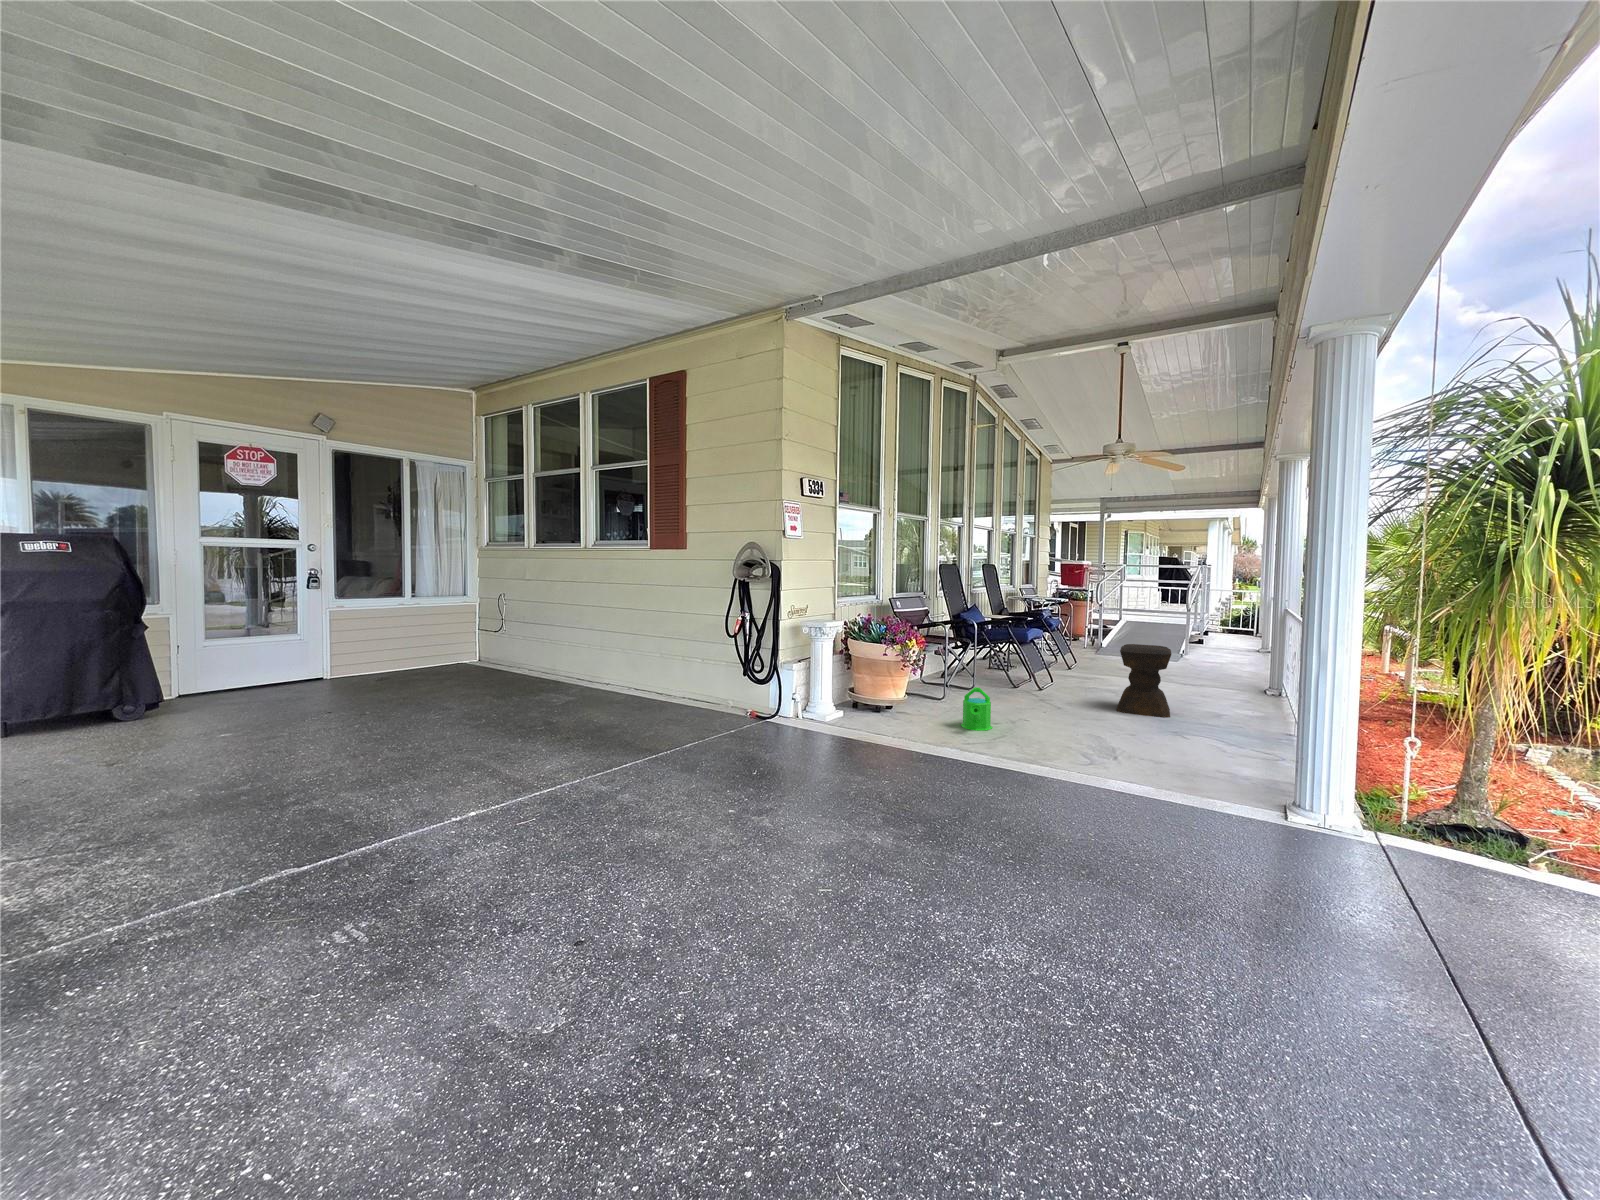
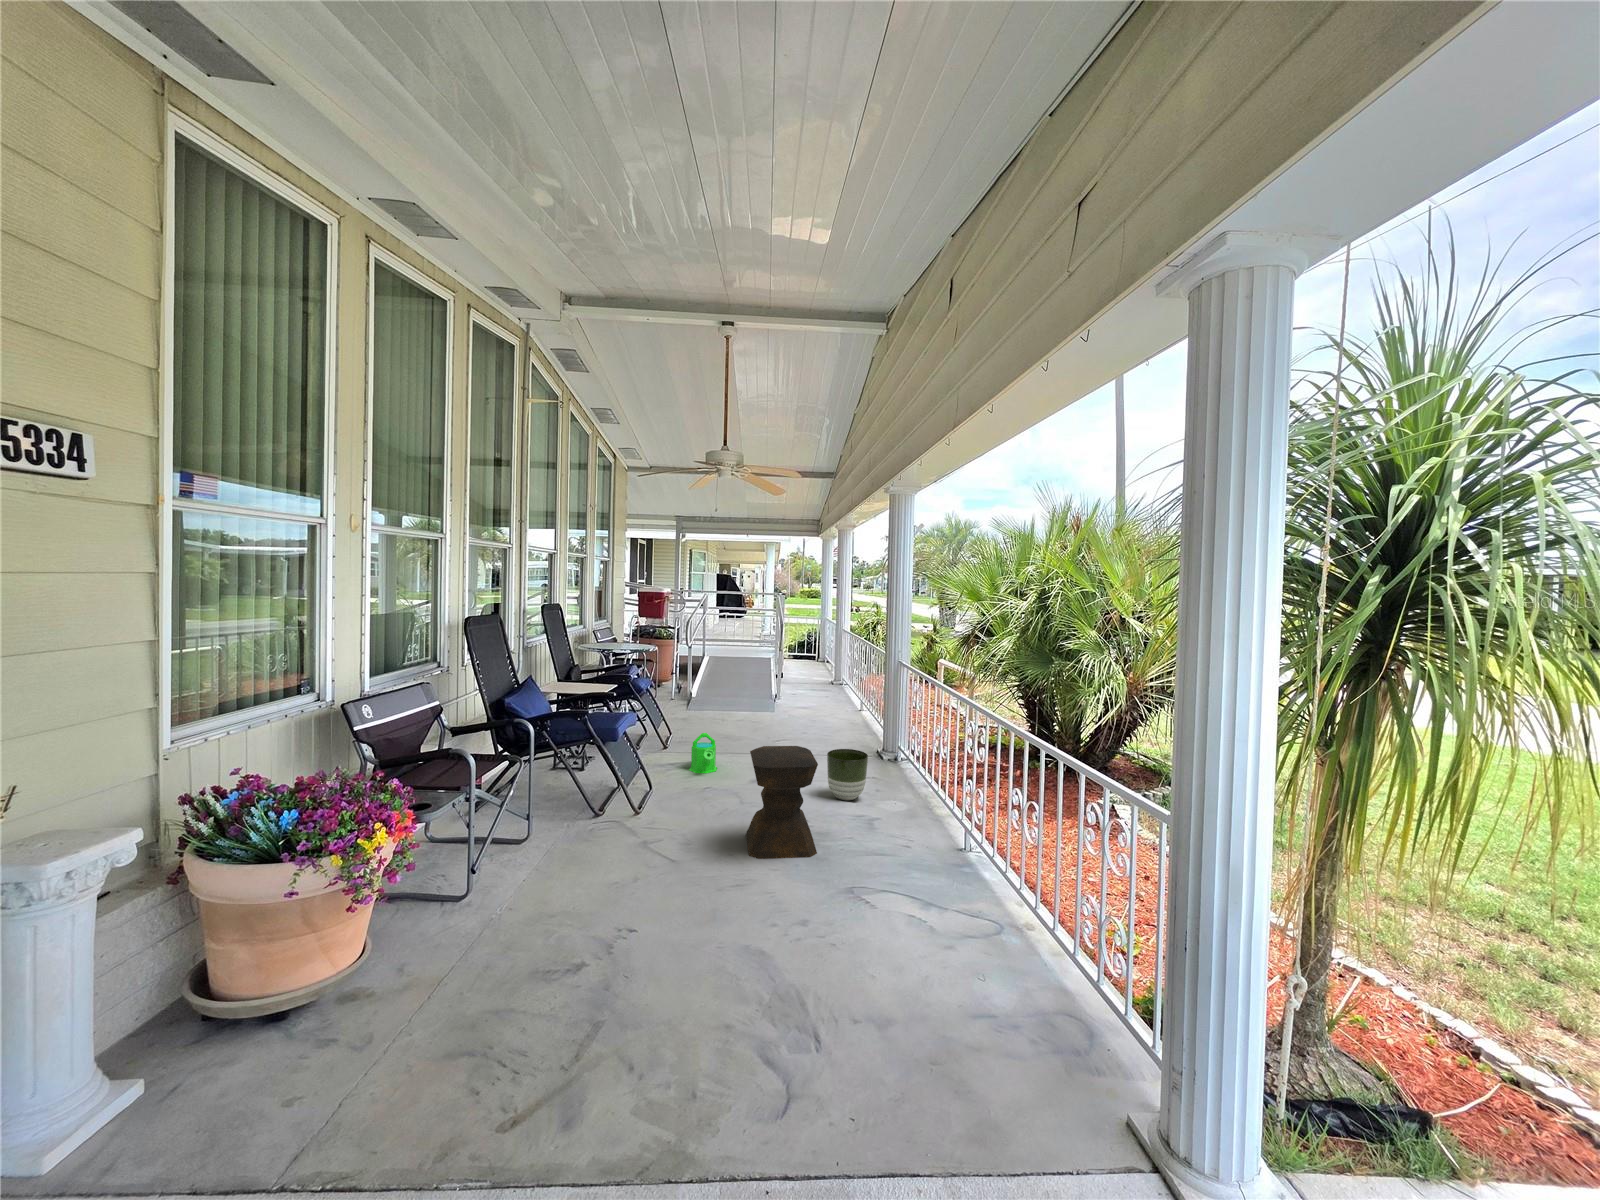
planter: none [1199,665,1238,703] -> present [827,749,868,800]
watering can: present [961,687,993,731] -> present [689,733,717,773]

